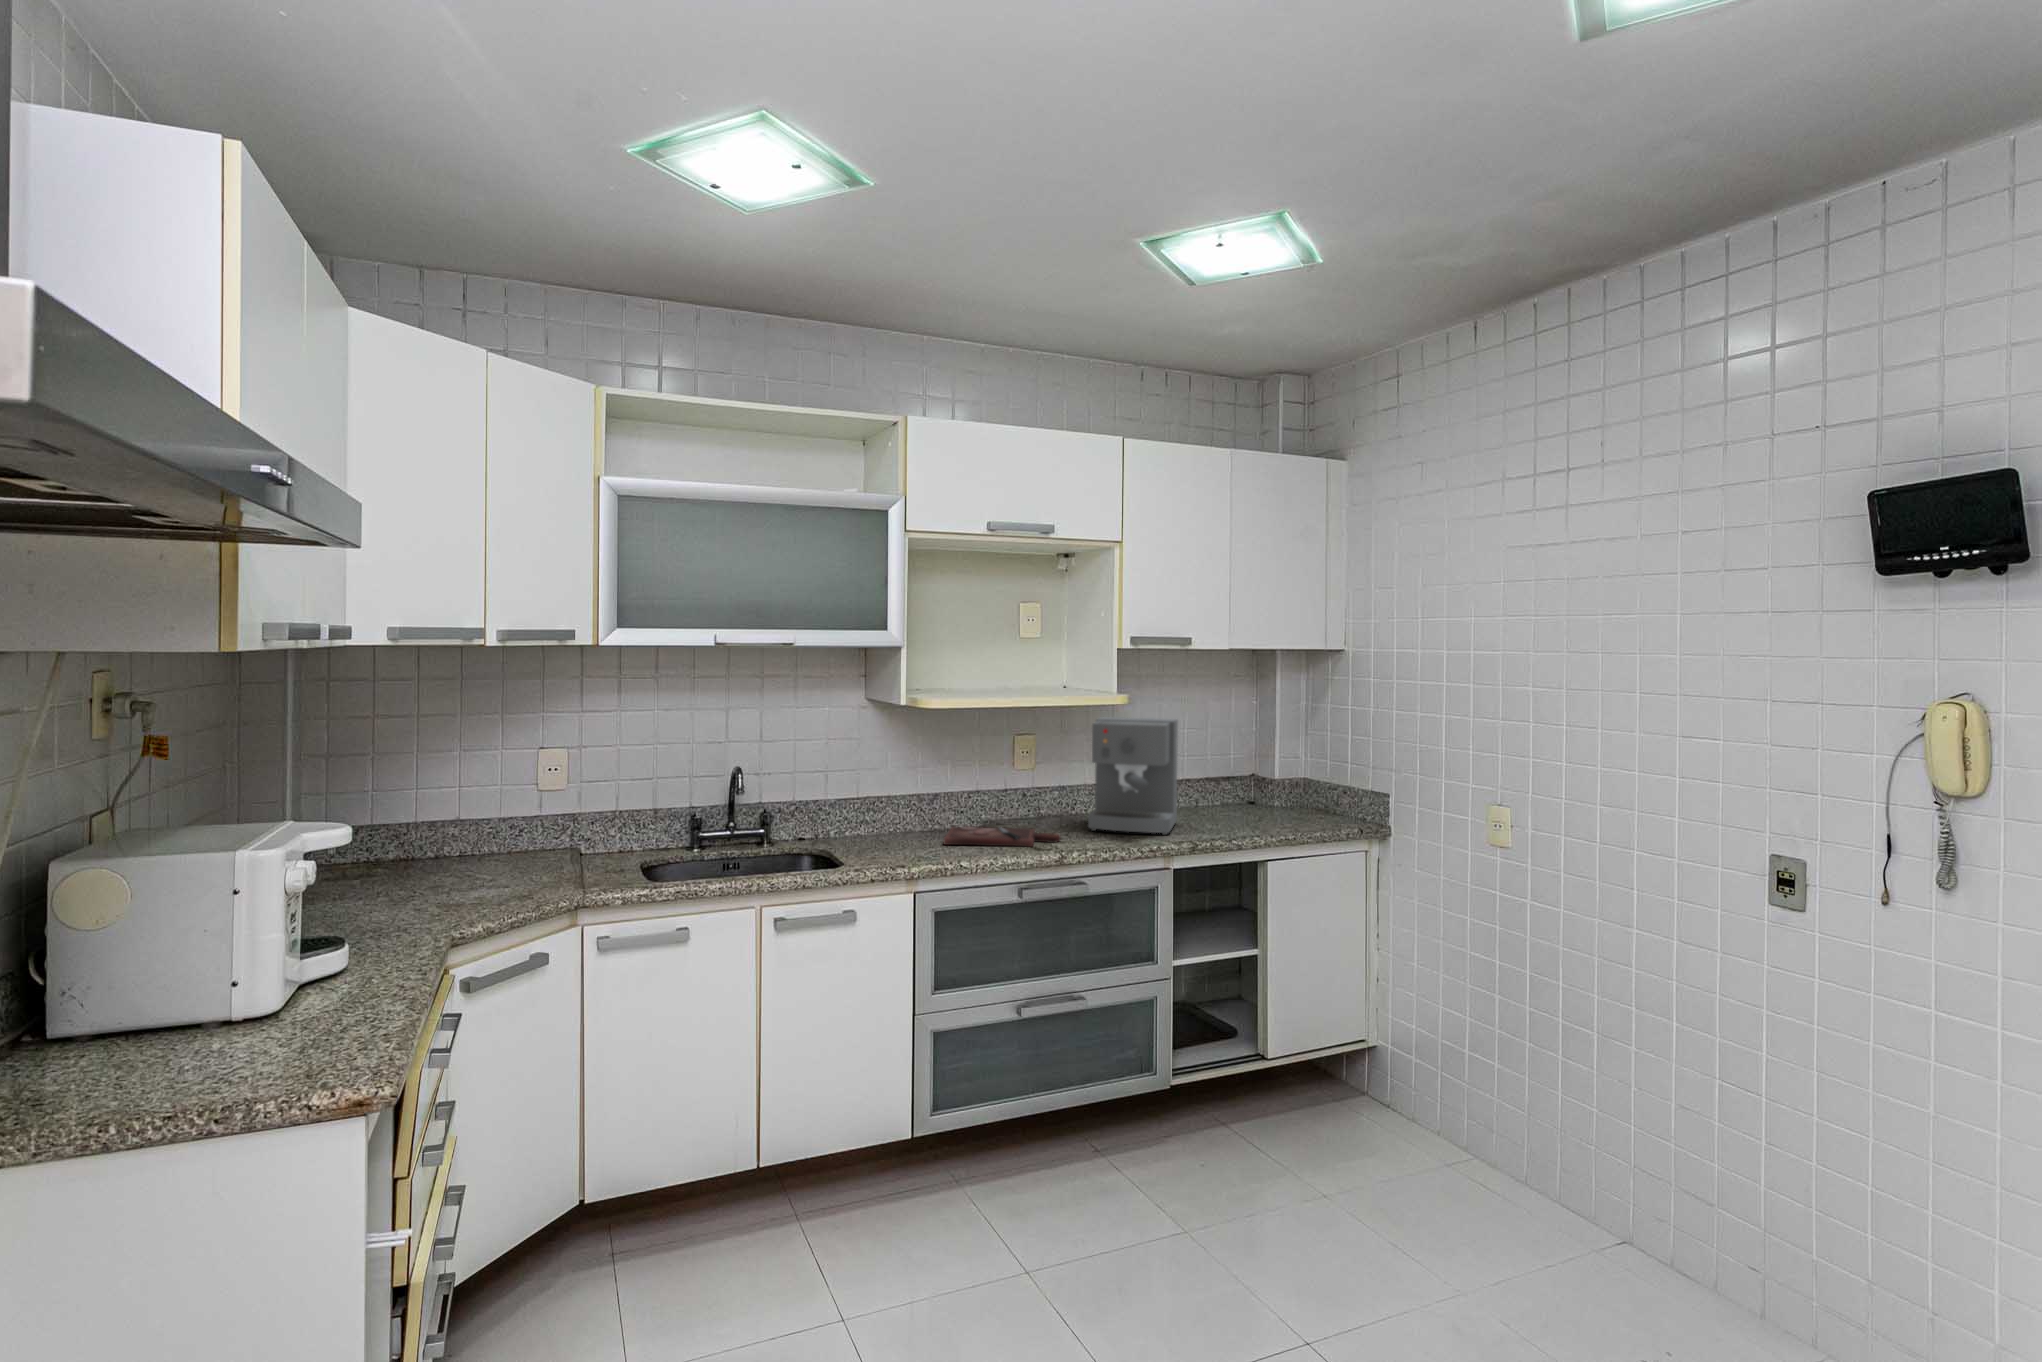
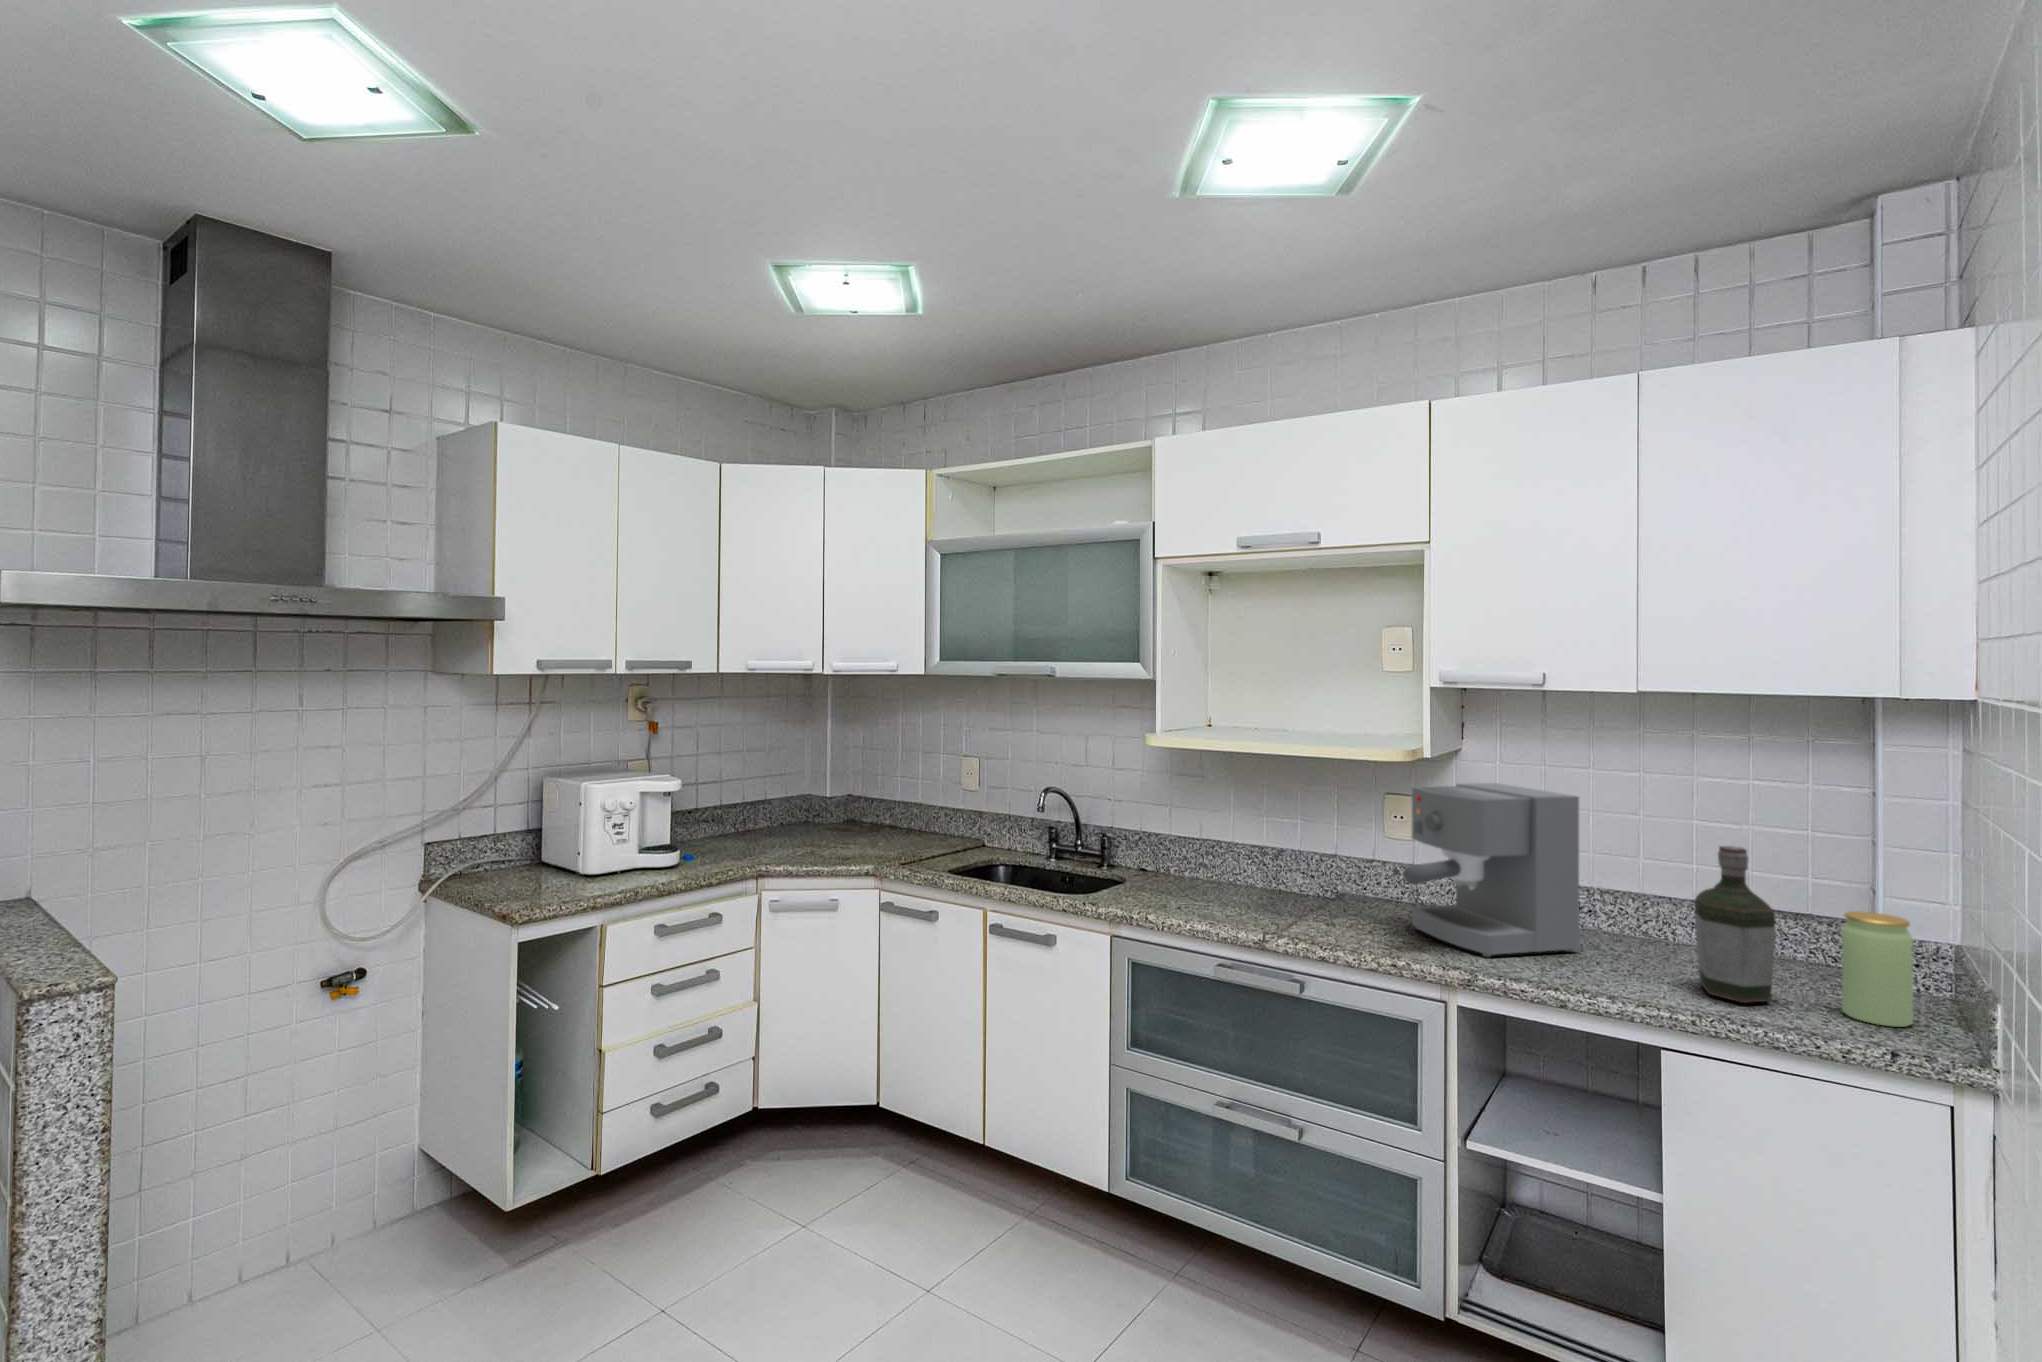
bottle: none [1253,738,1295,826] -> present [1694,846,1775,1003]
jar: none [1309,765,1338,822] -> present [1842,911,1913,1027]
cutting board: present [944,827,1060,847] -> none [1212,887,1337,928]

